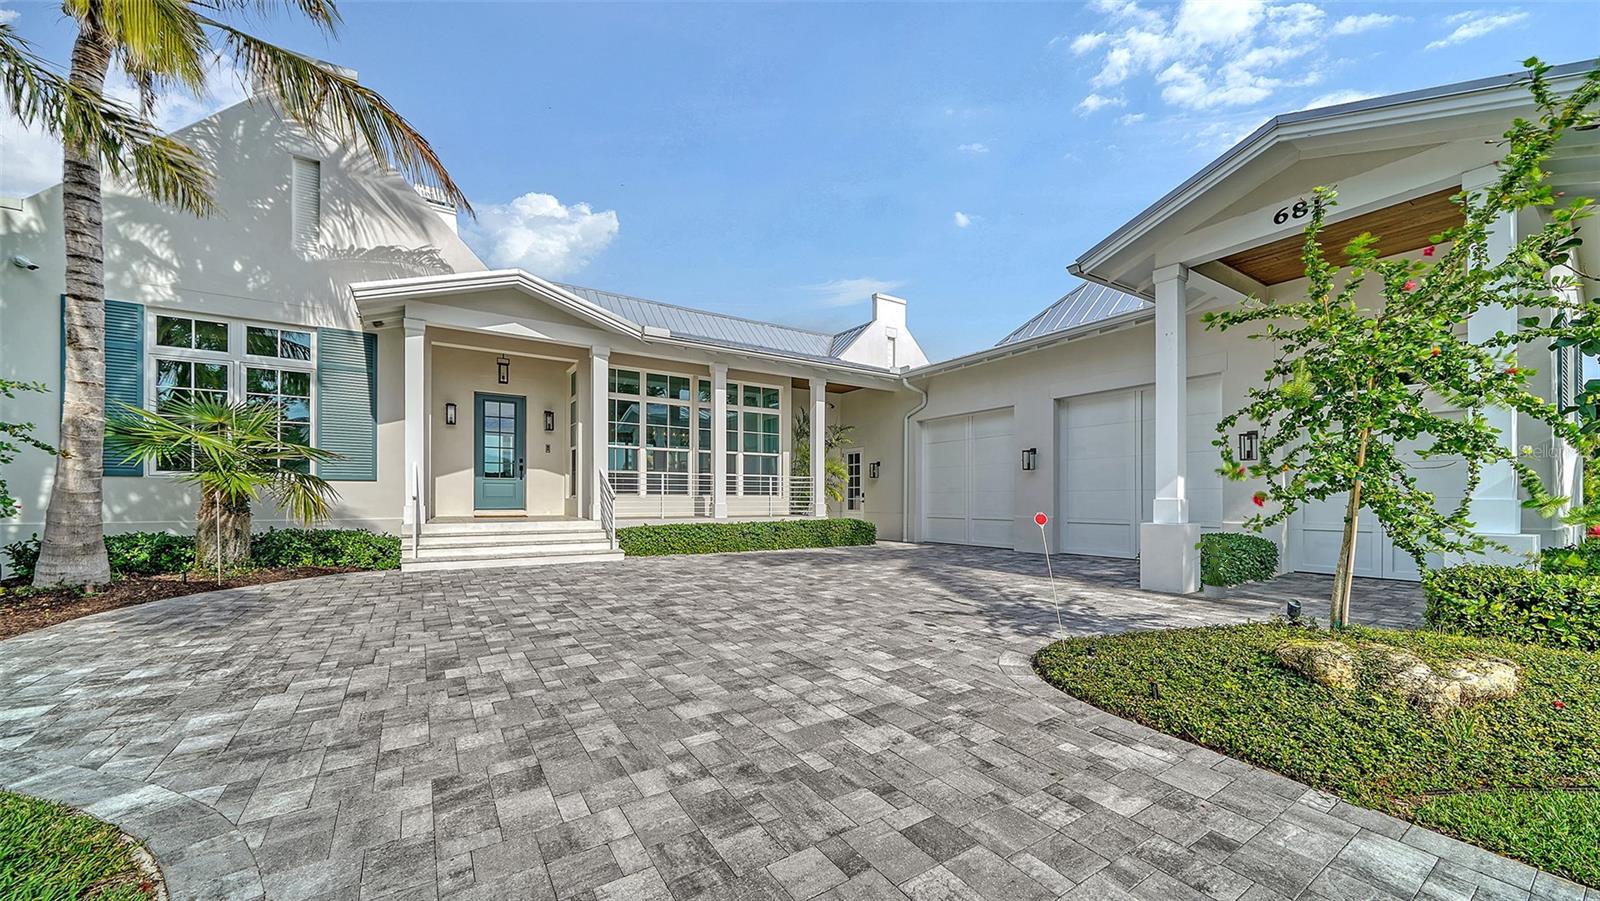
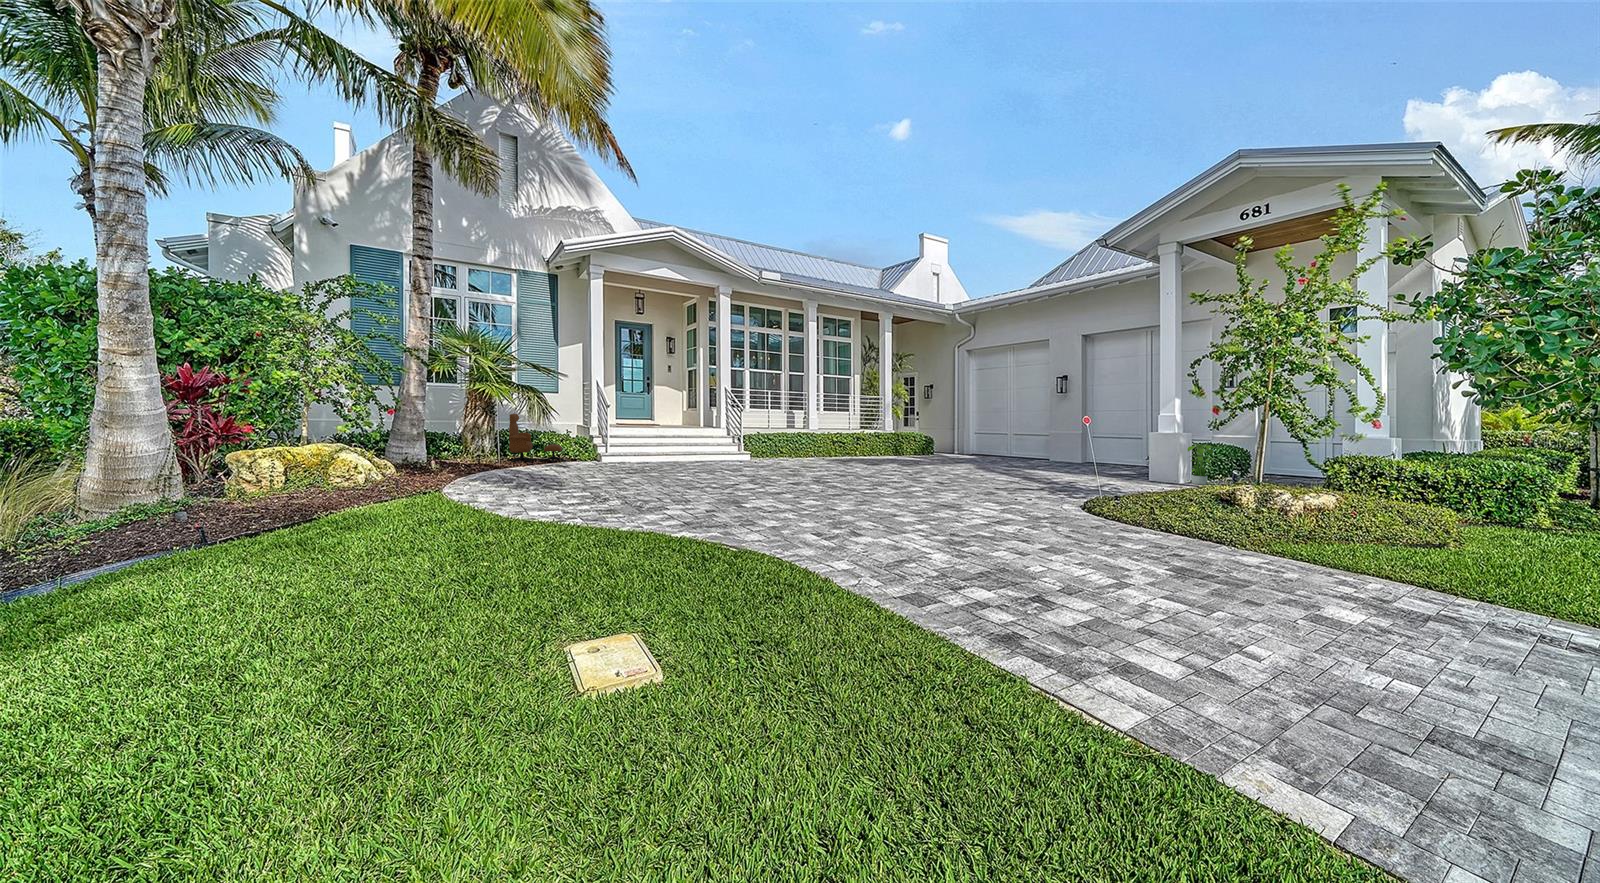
lounge chair: none [245,512,340,582] -> present [507,413,566,462]

